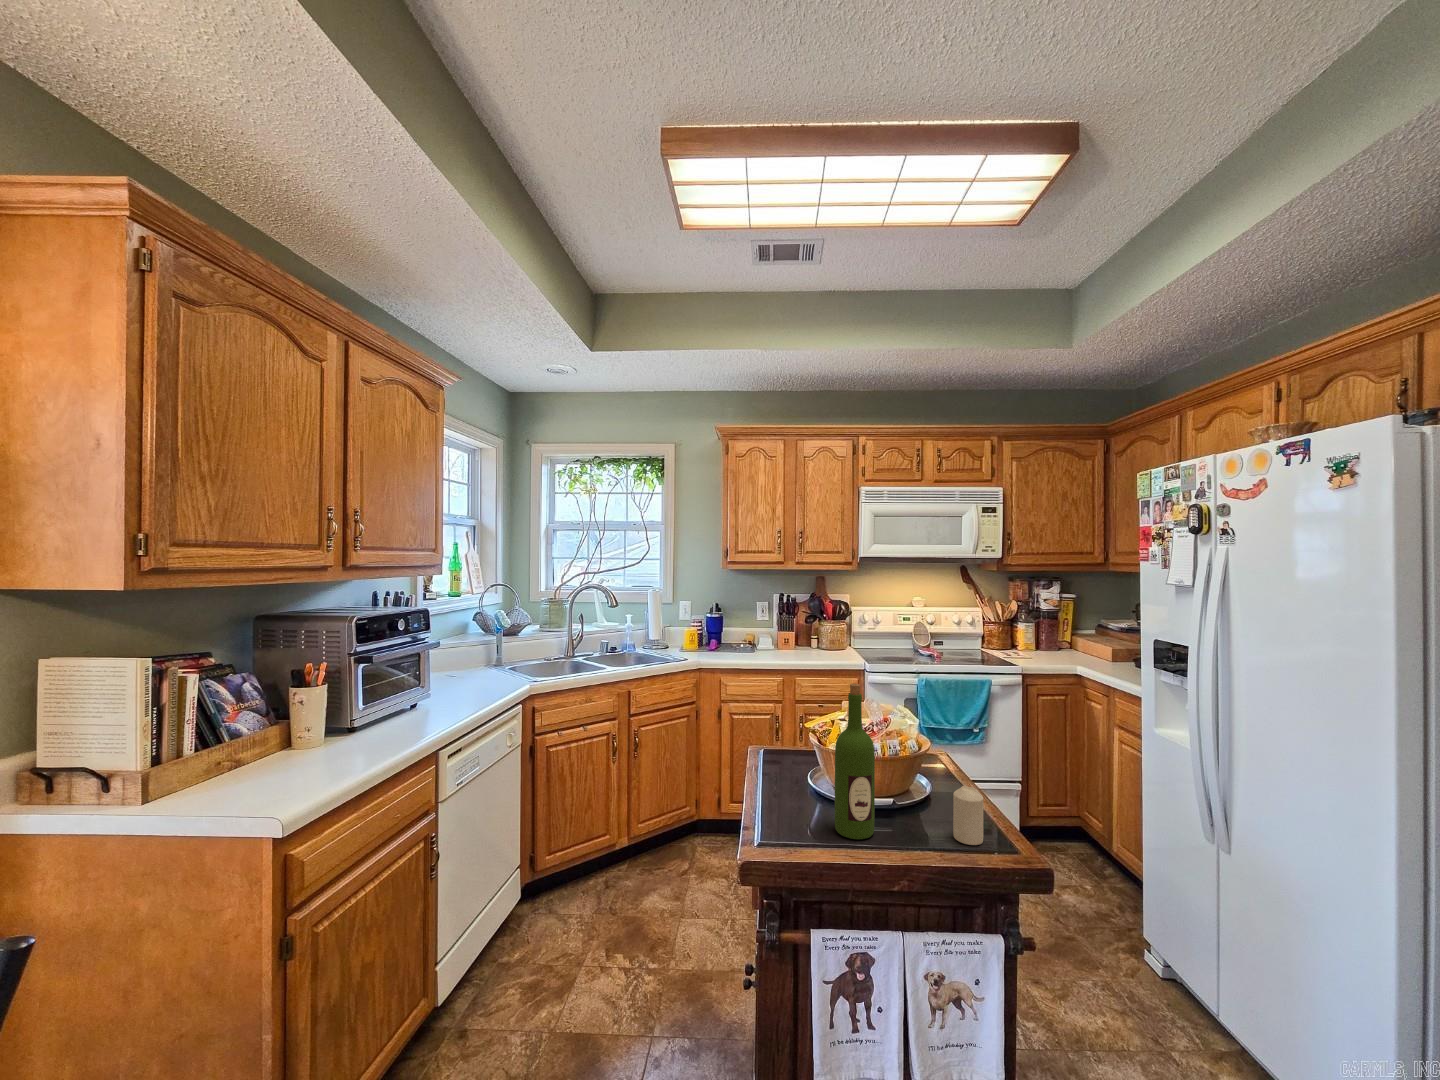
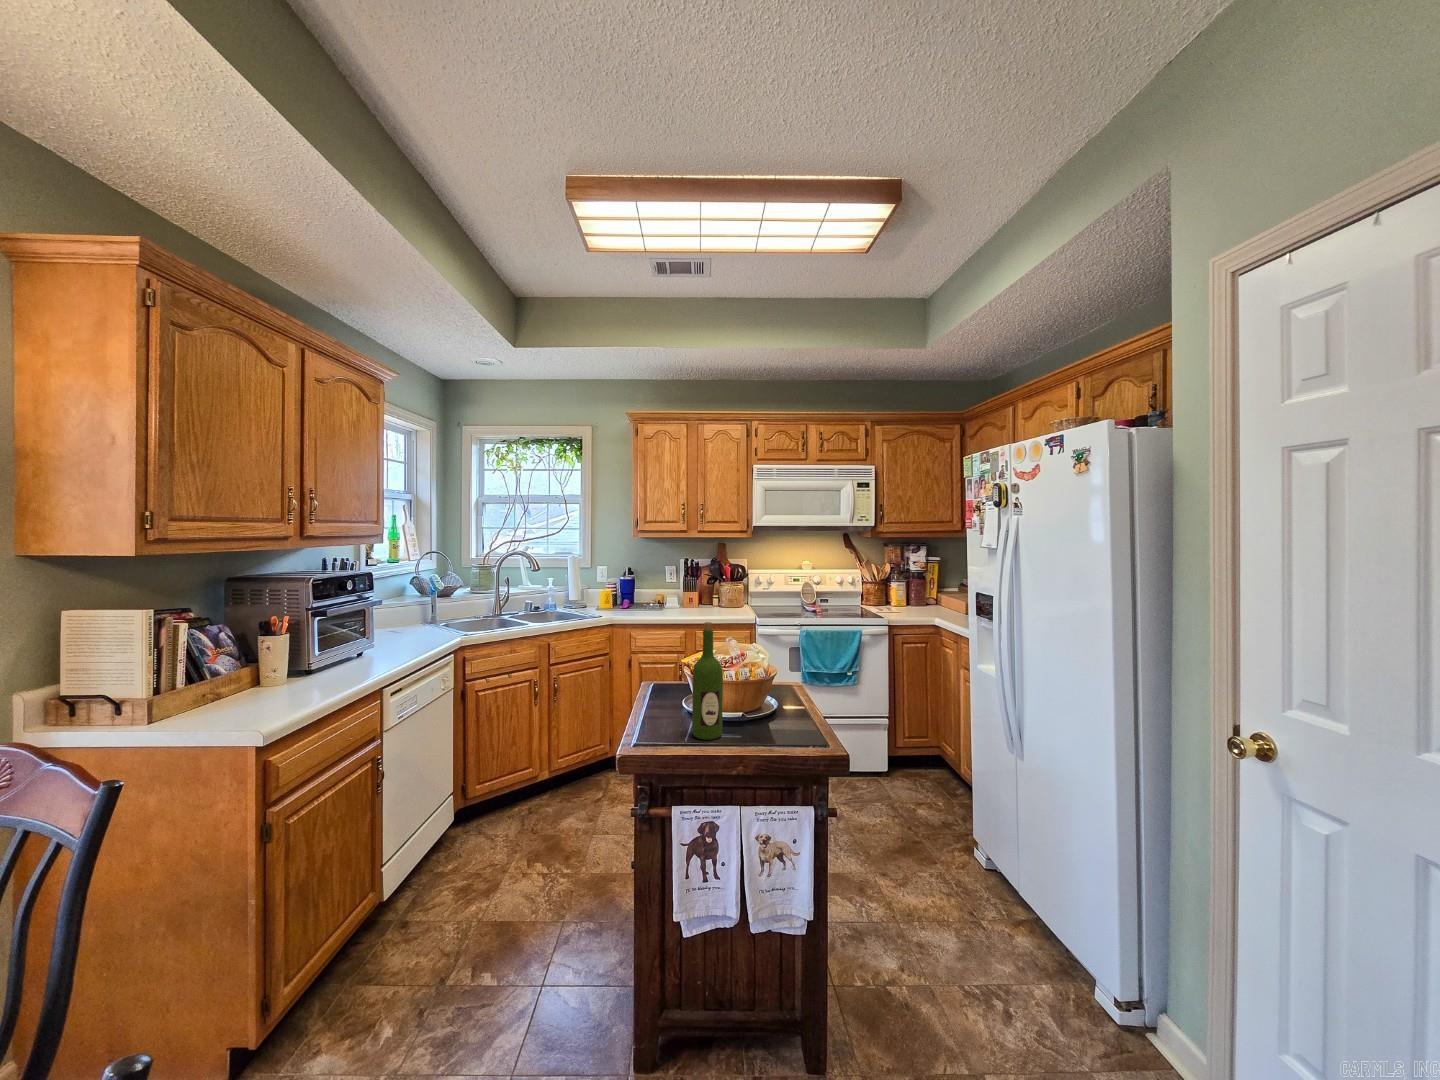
candle: present [953,785,983,845] -> none [781,697,802,739]

